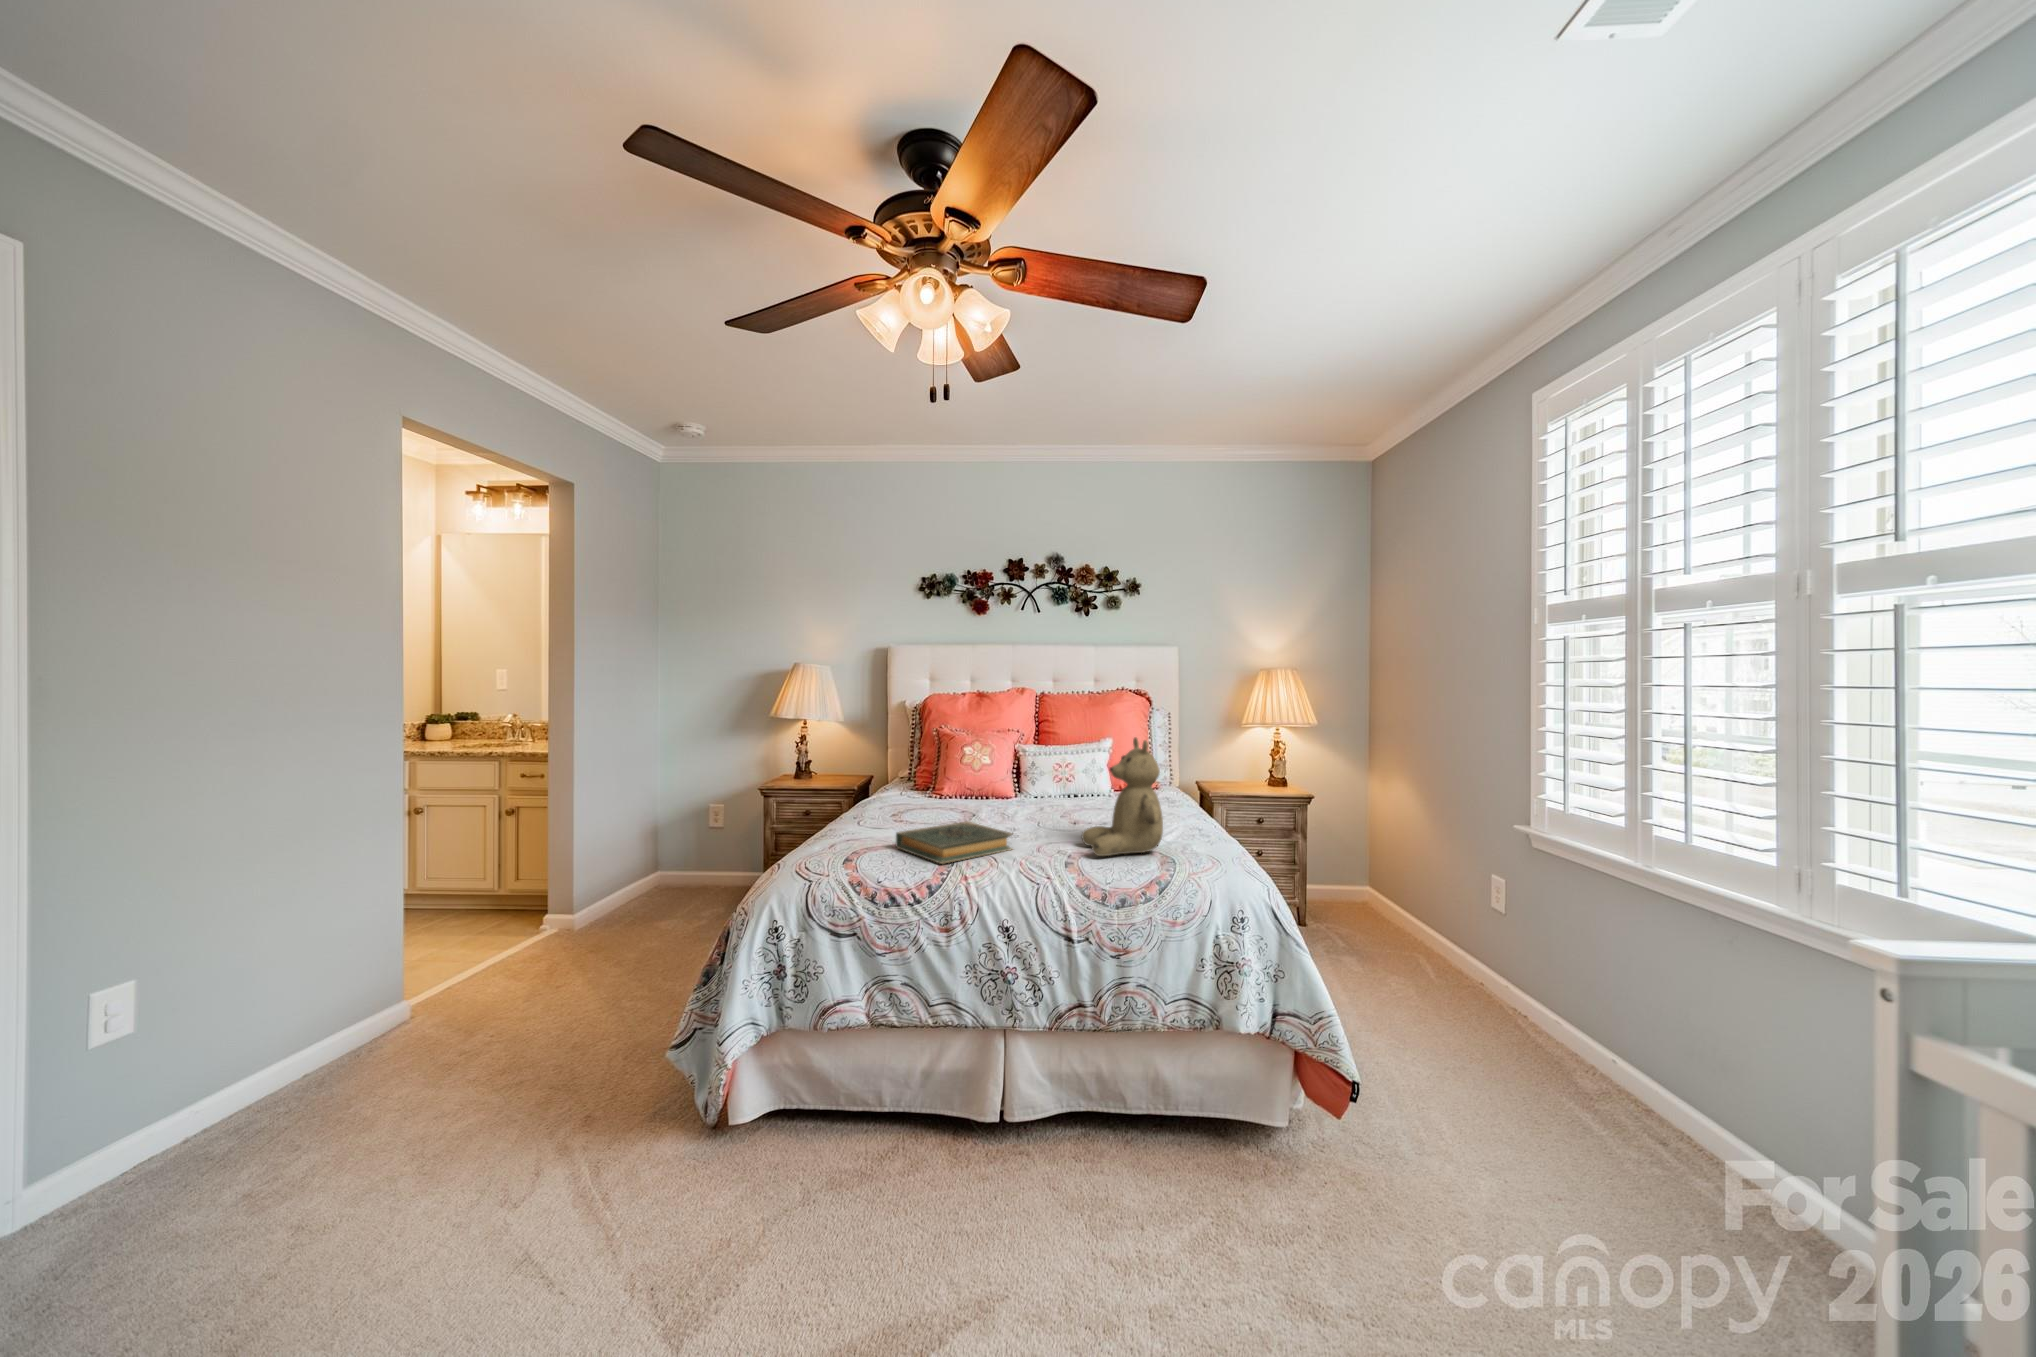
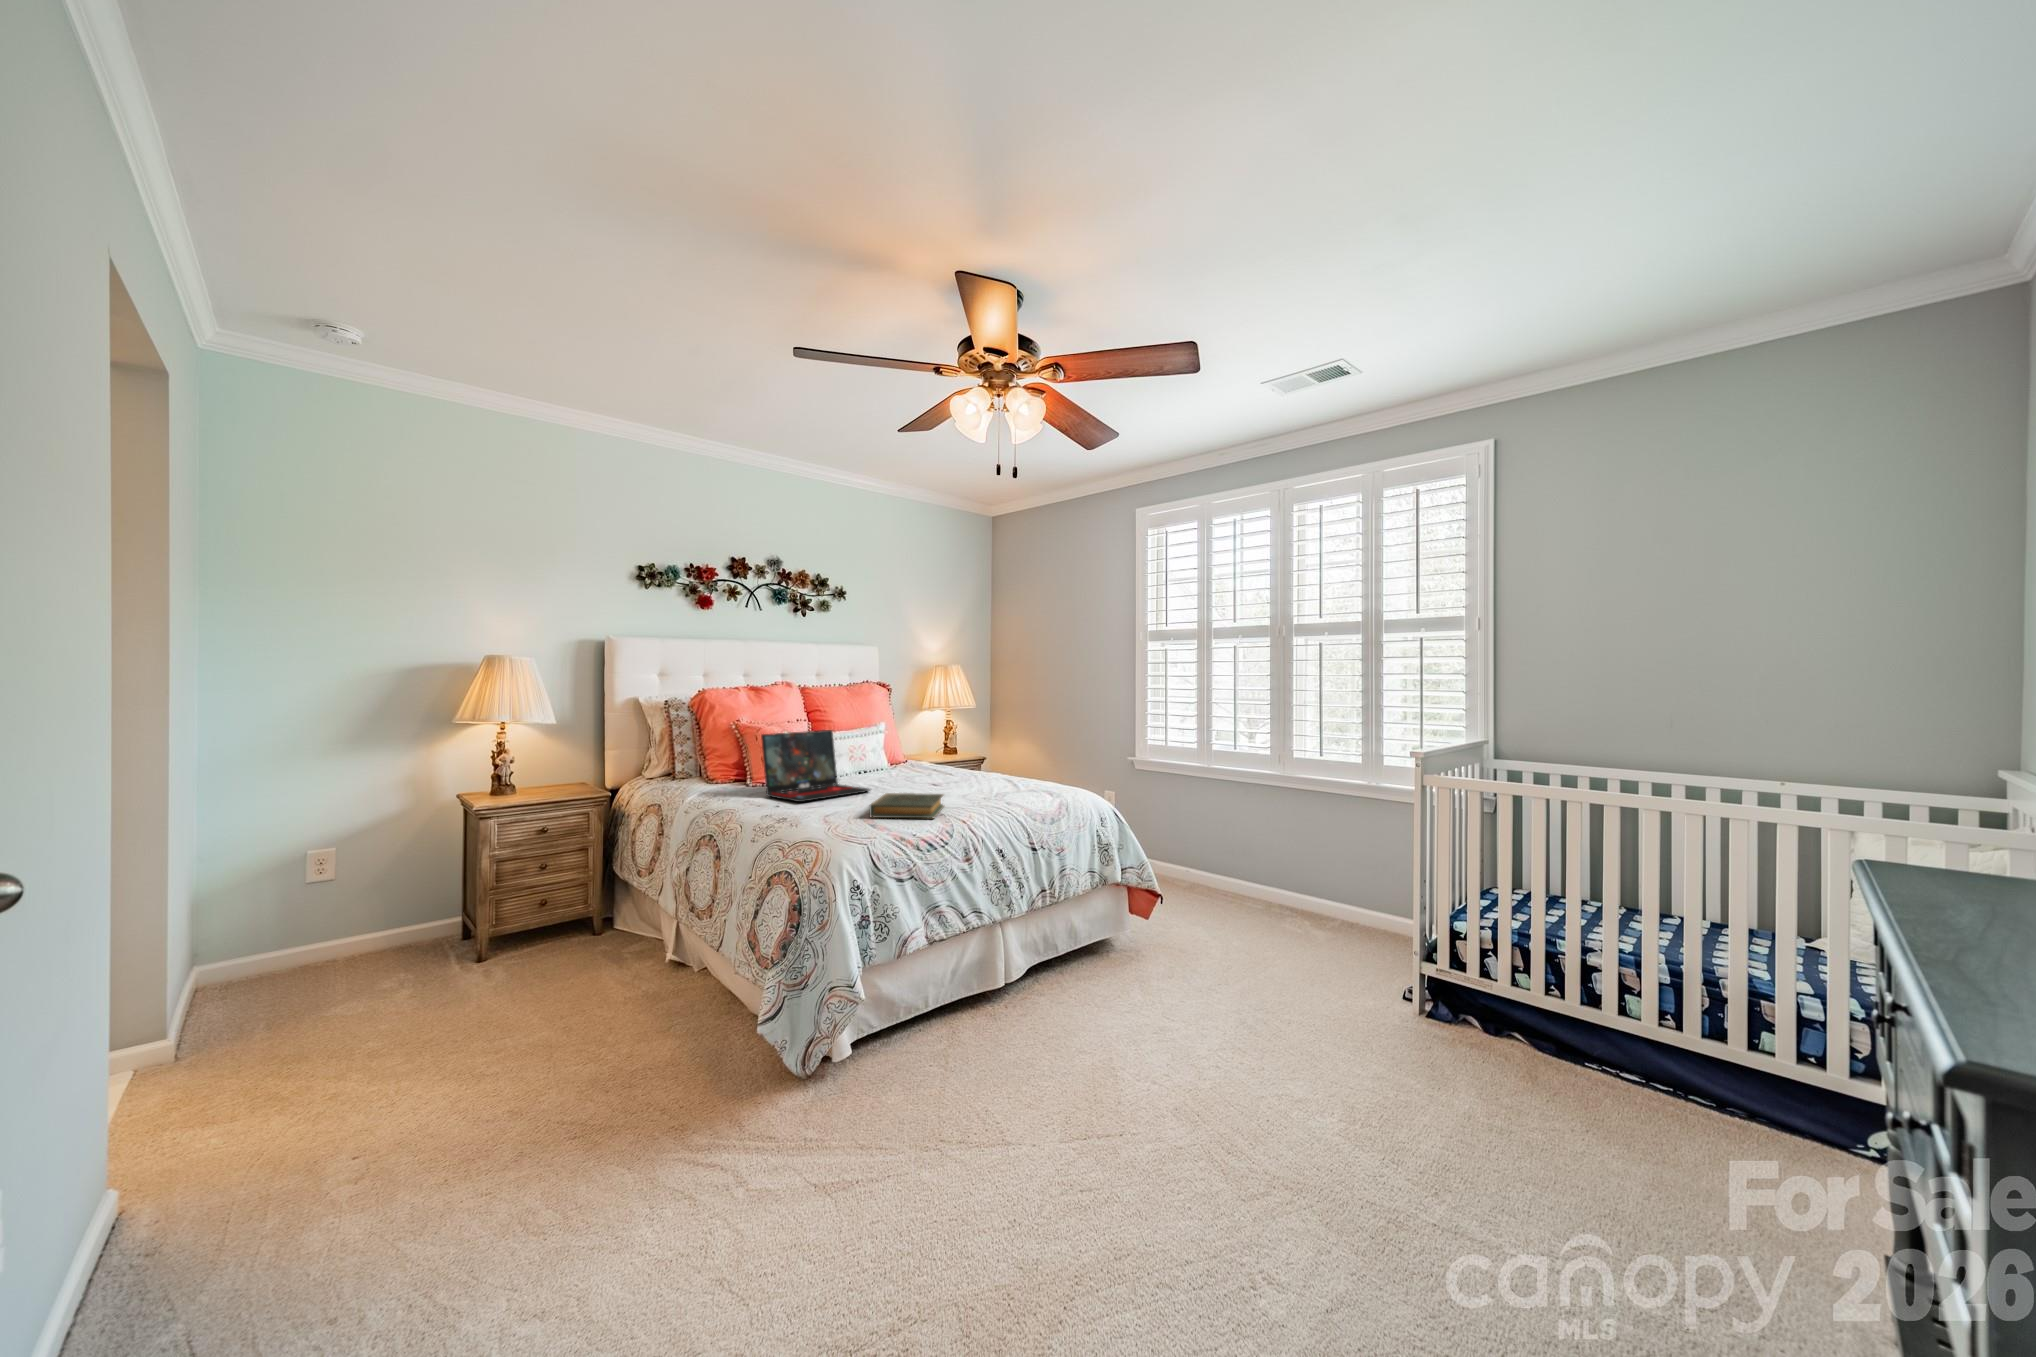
teddy bear: present [1082,737,1163,856] -> none [977,716,1042,800]
laptop: none [901,740,1003,817] -> present [761,730,870,802]

